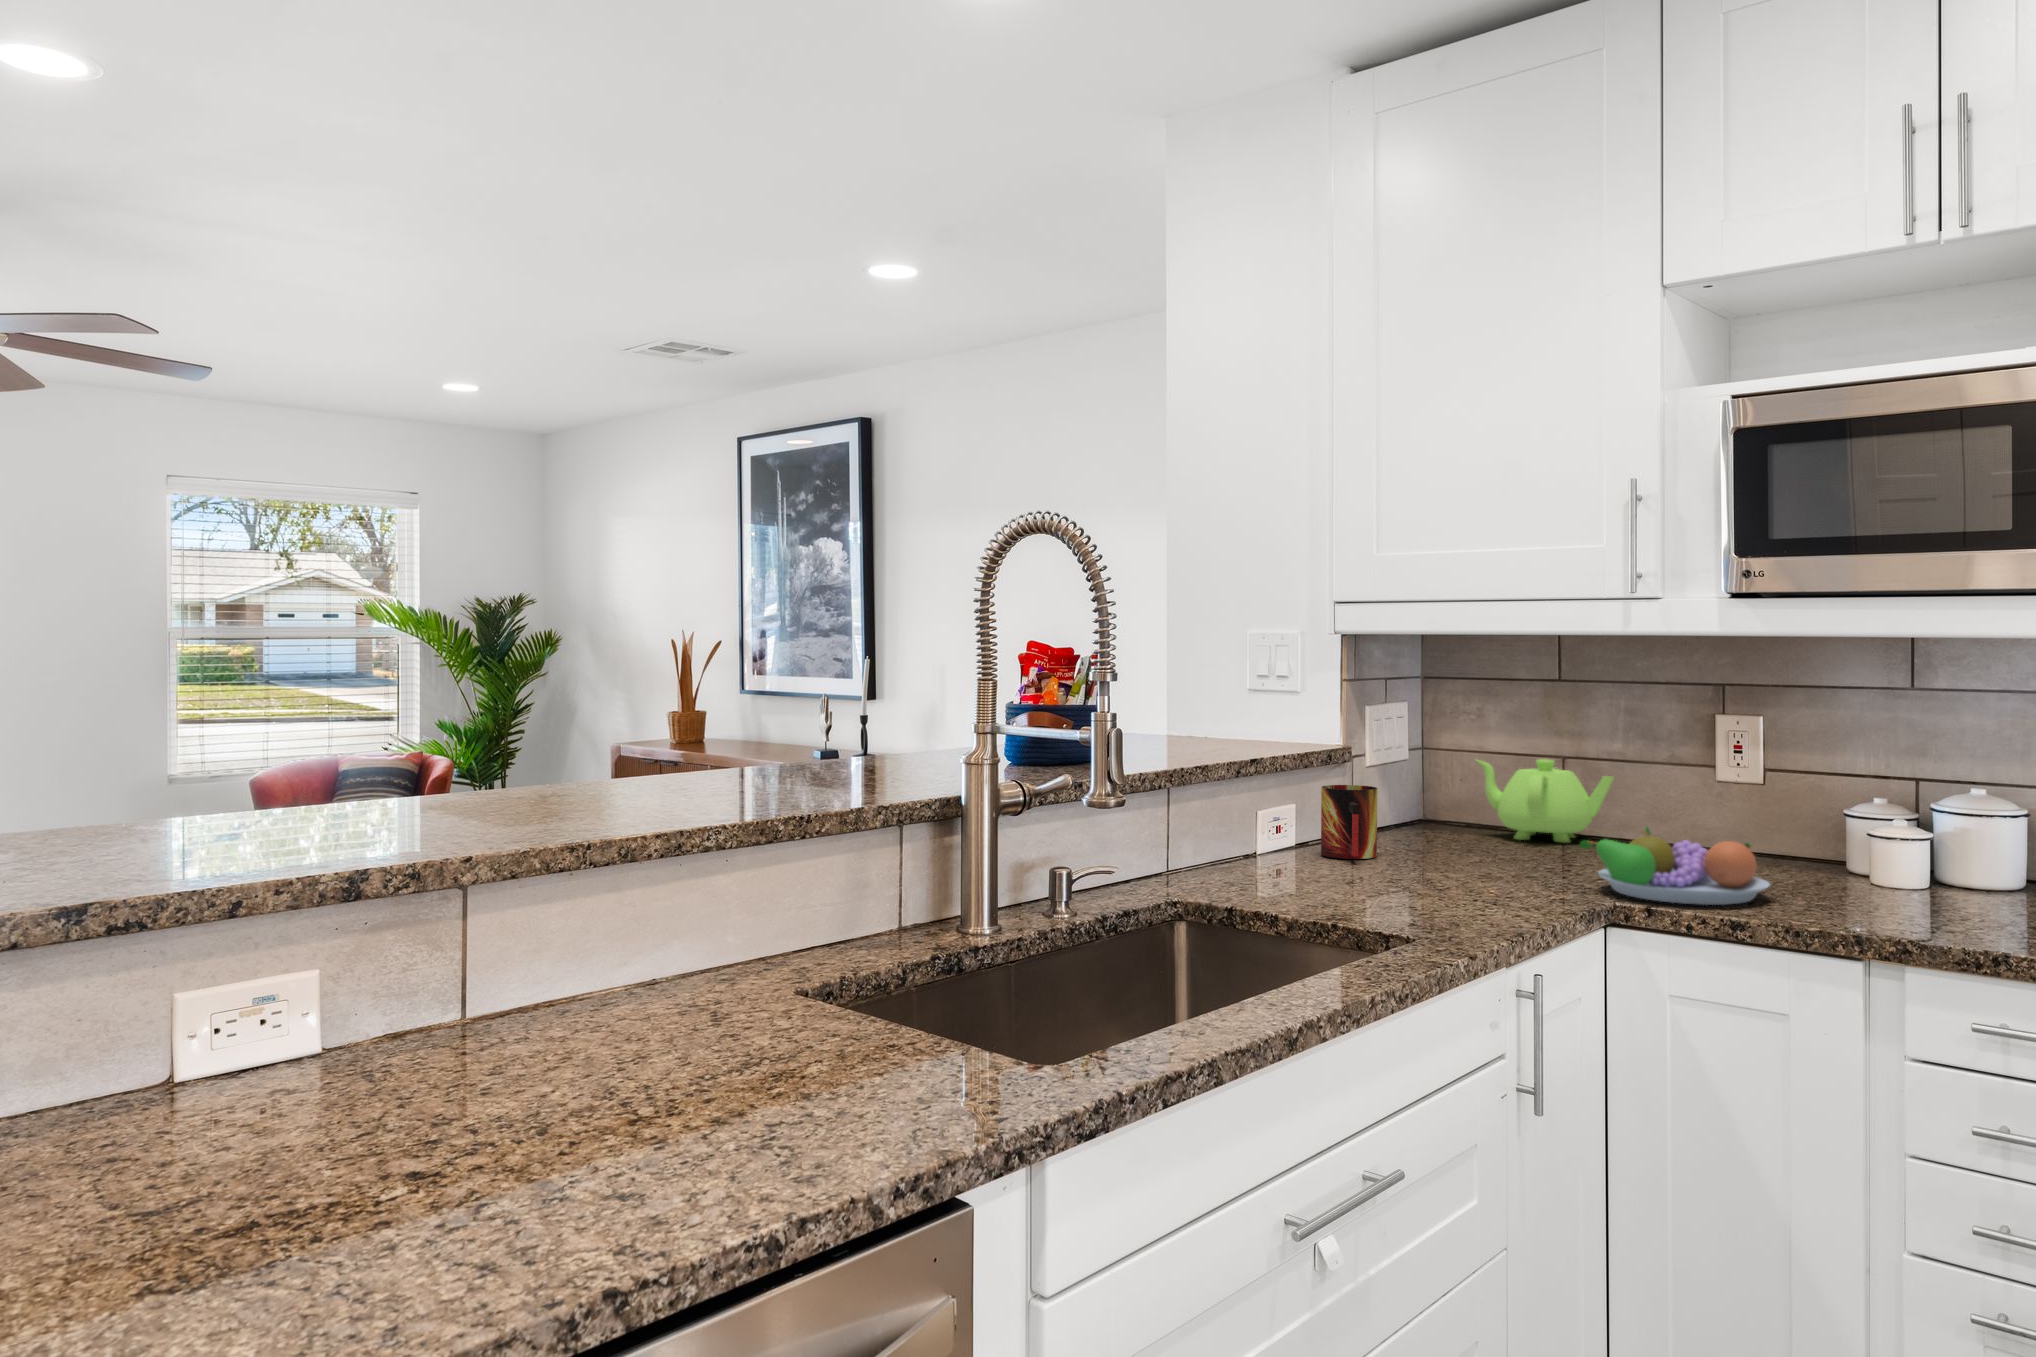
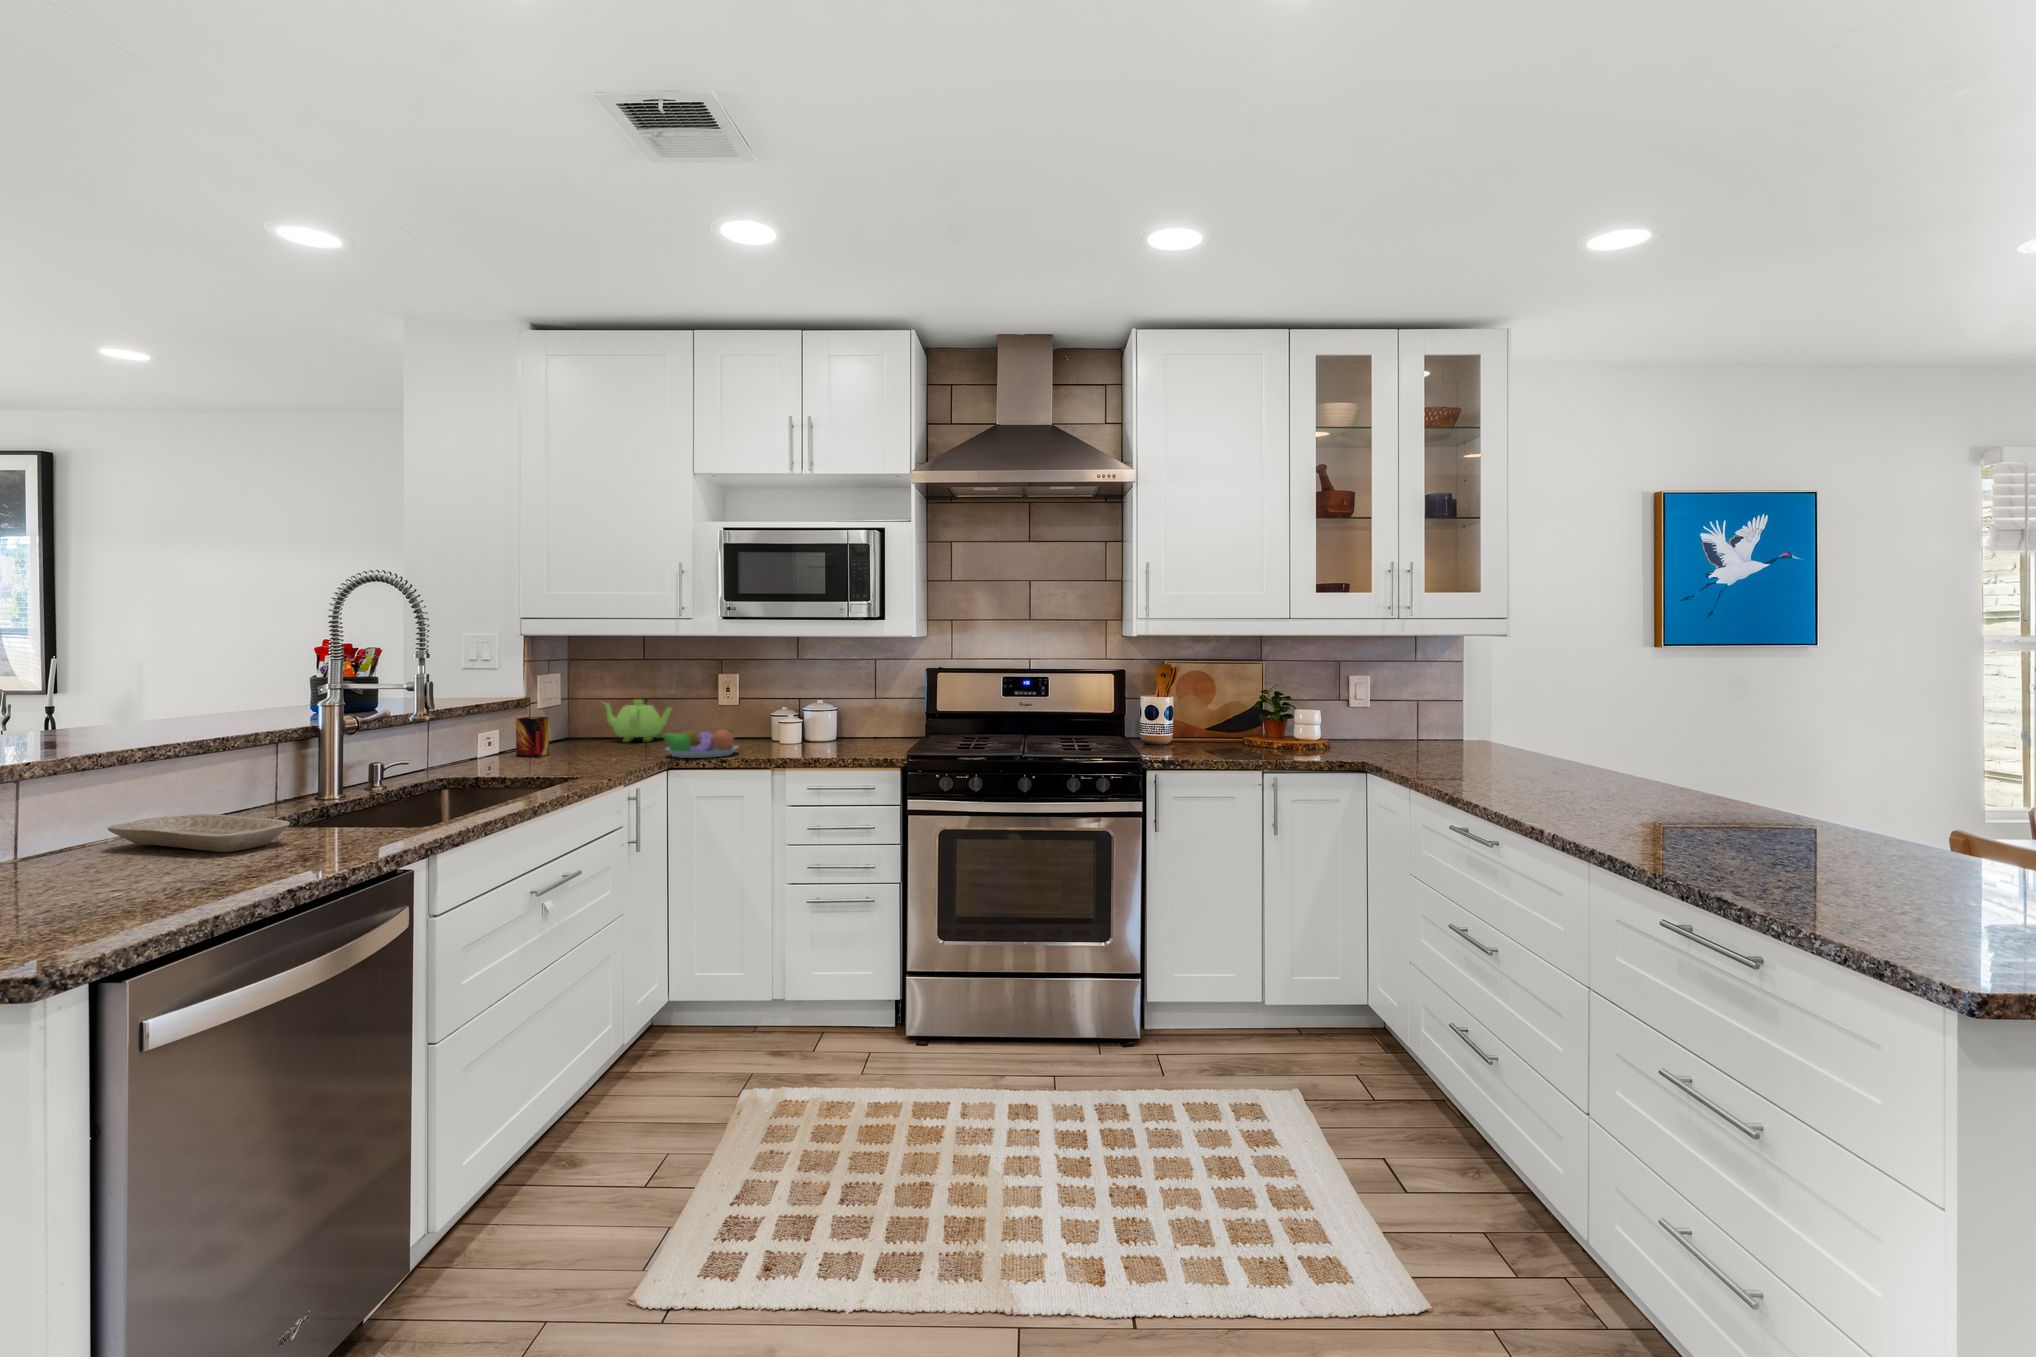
tray: none [578,963,800,1077] -> present [108,814,290,852]

